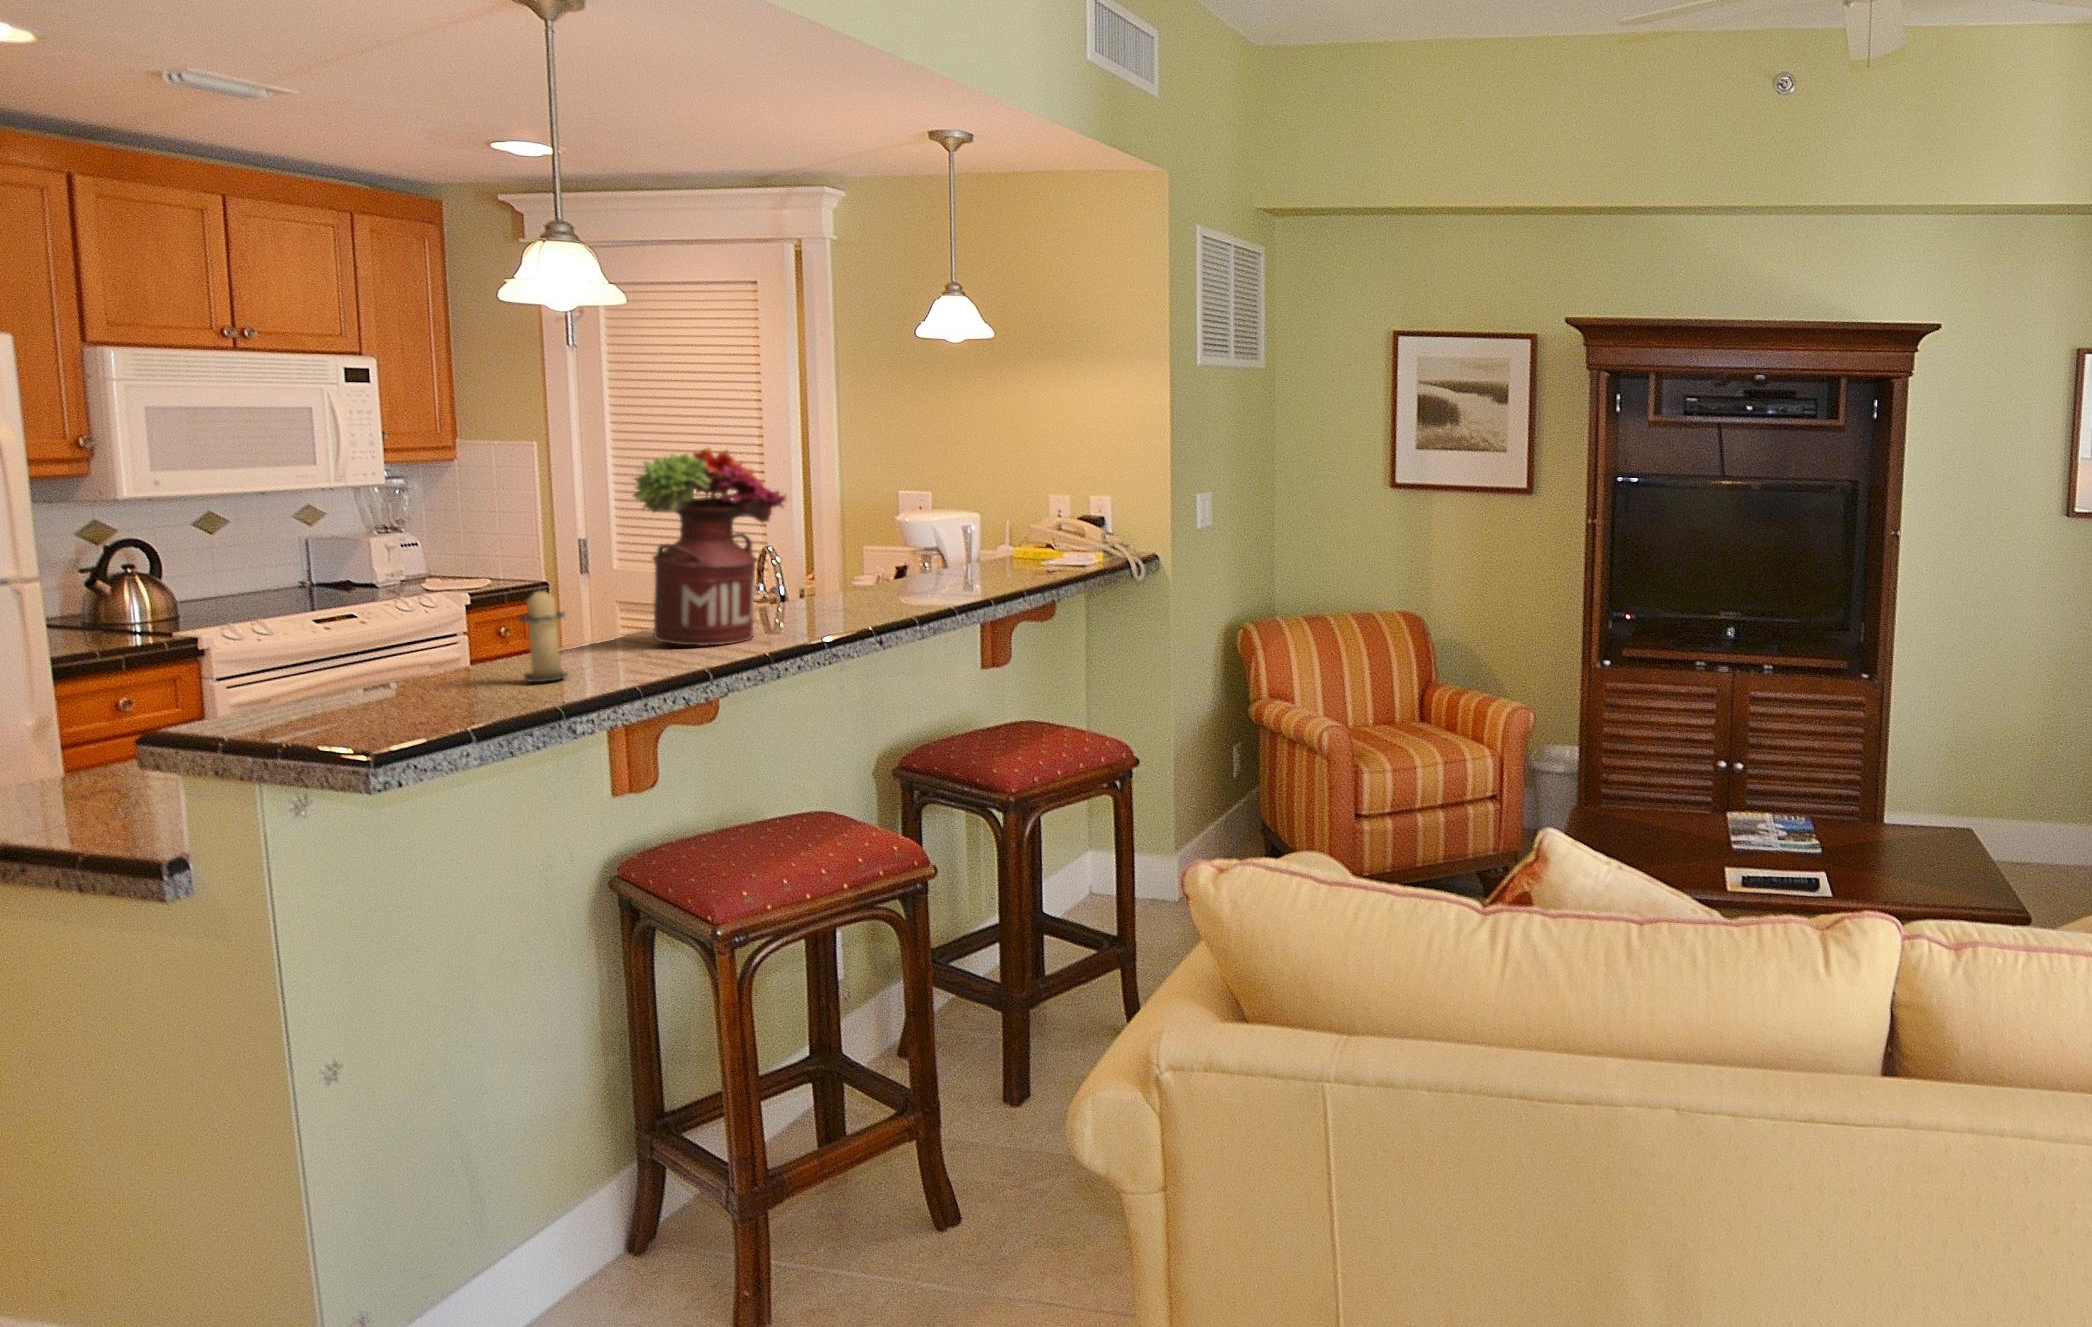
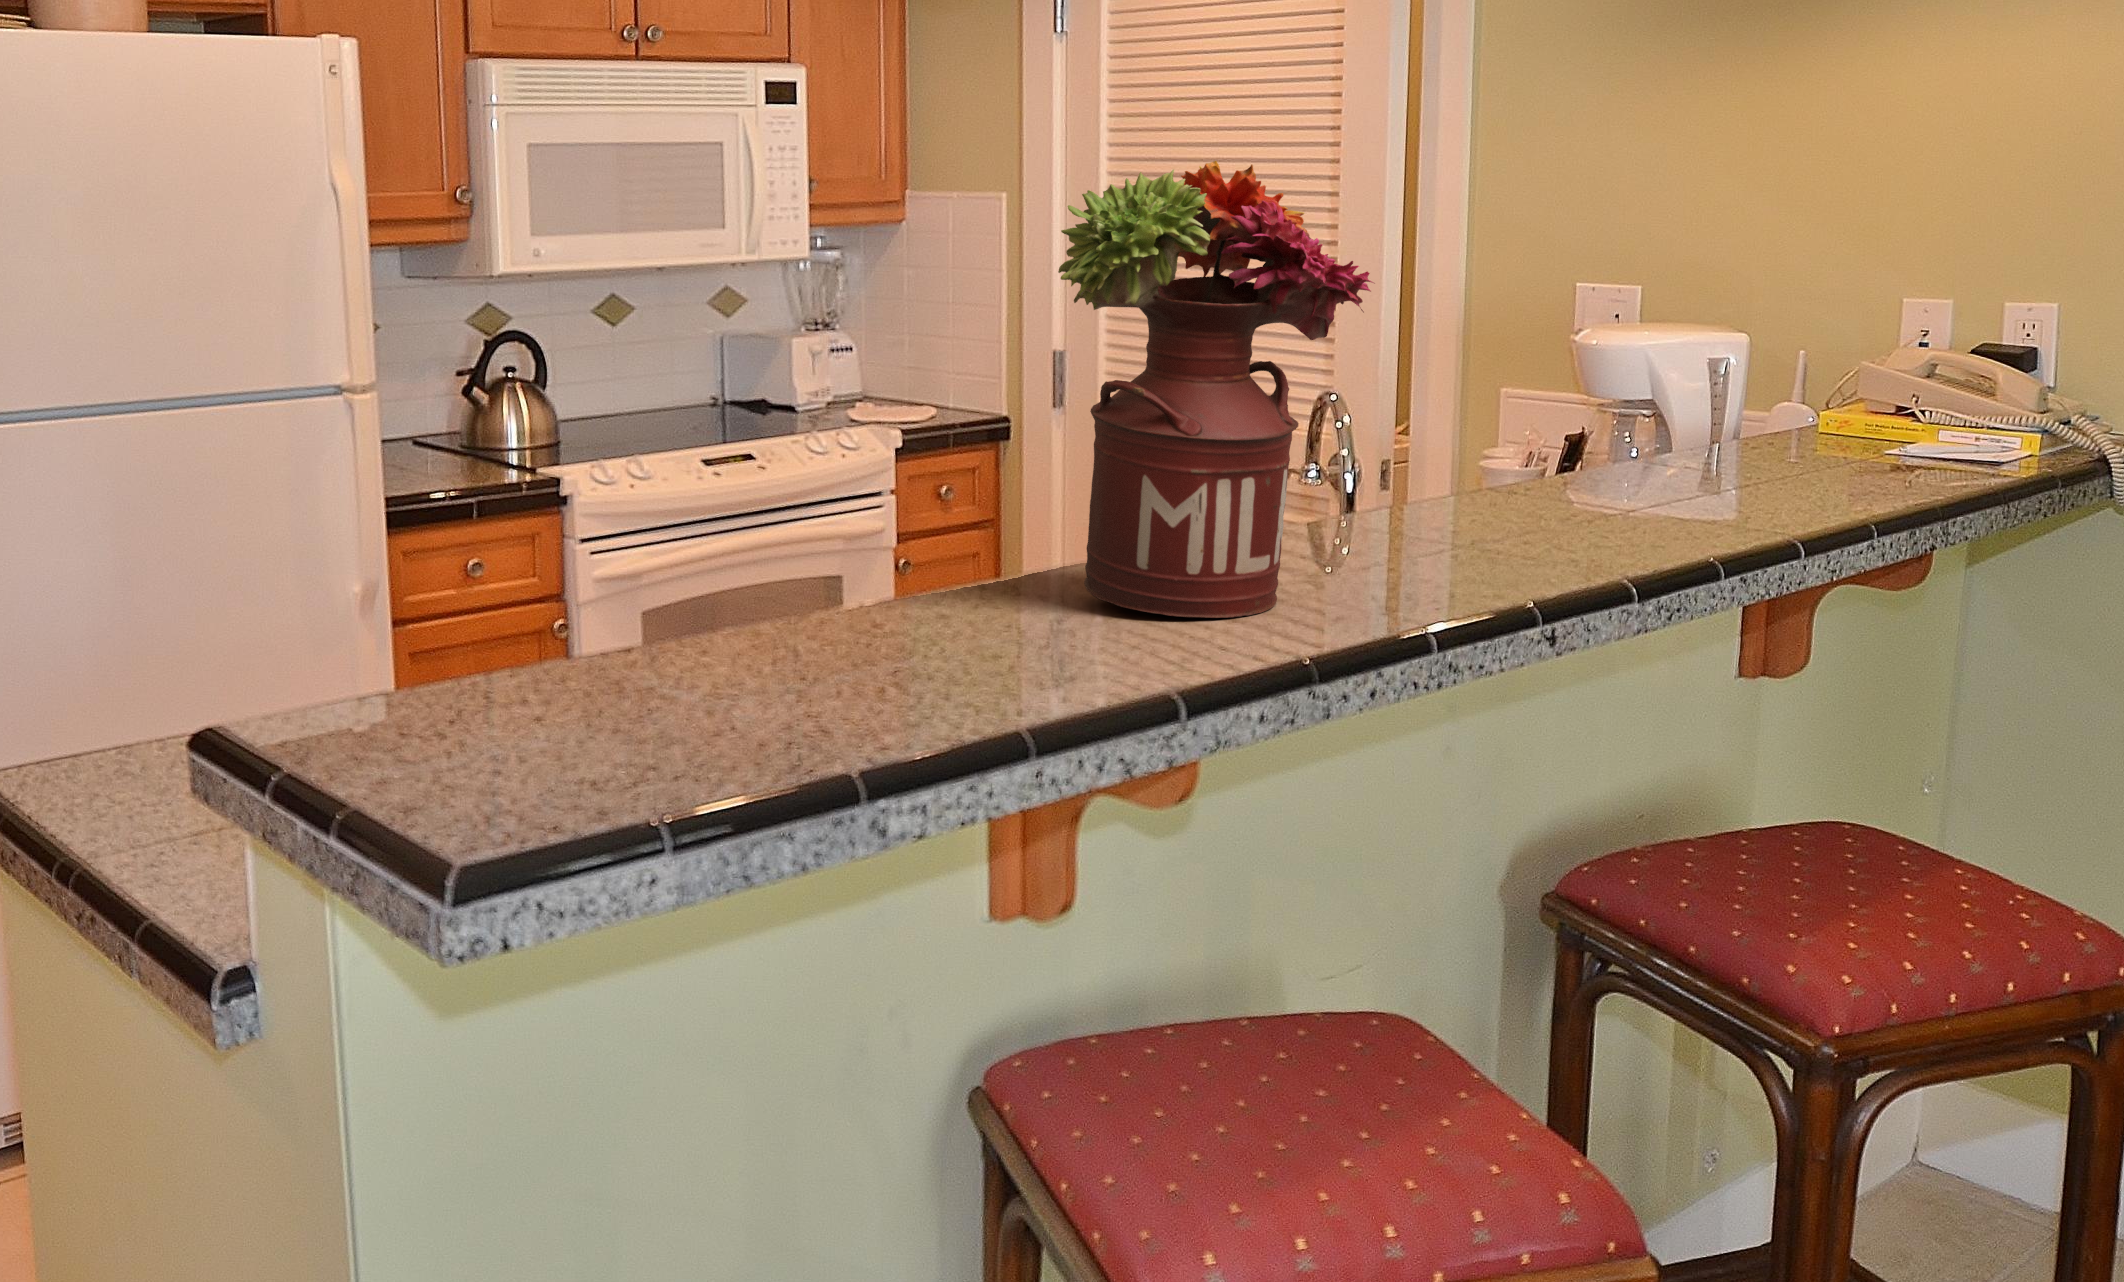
candle: present [518,590,567,682] -> none [811,464,917,685]

